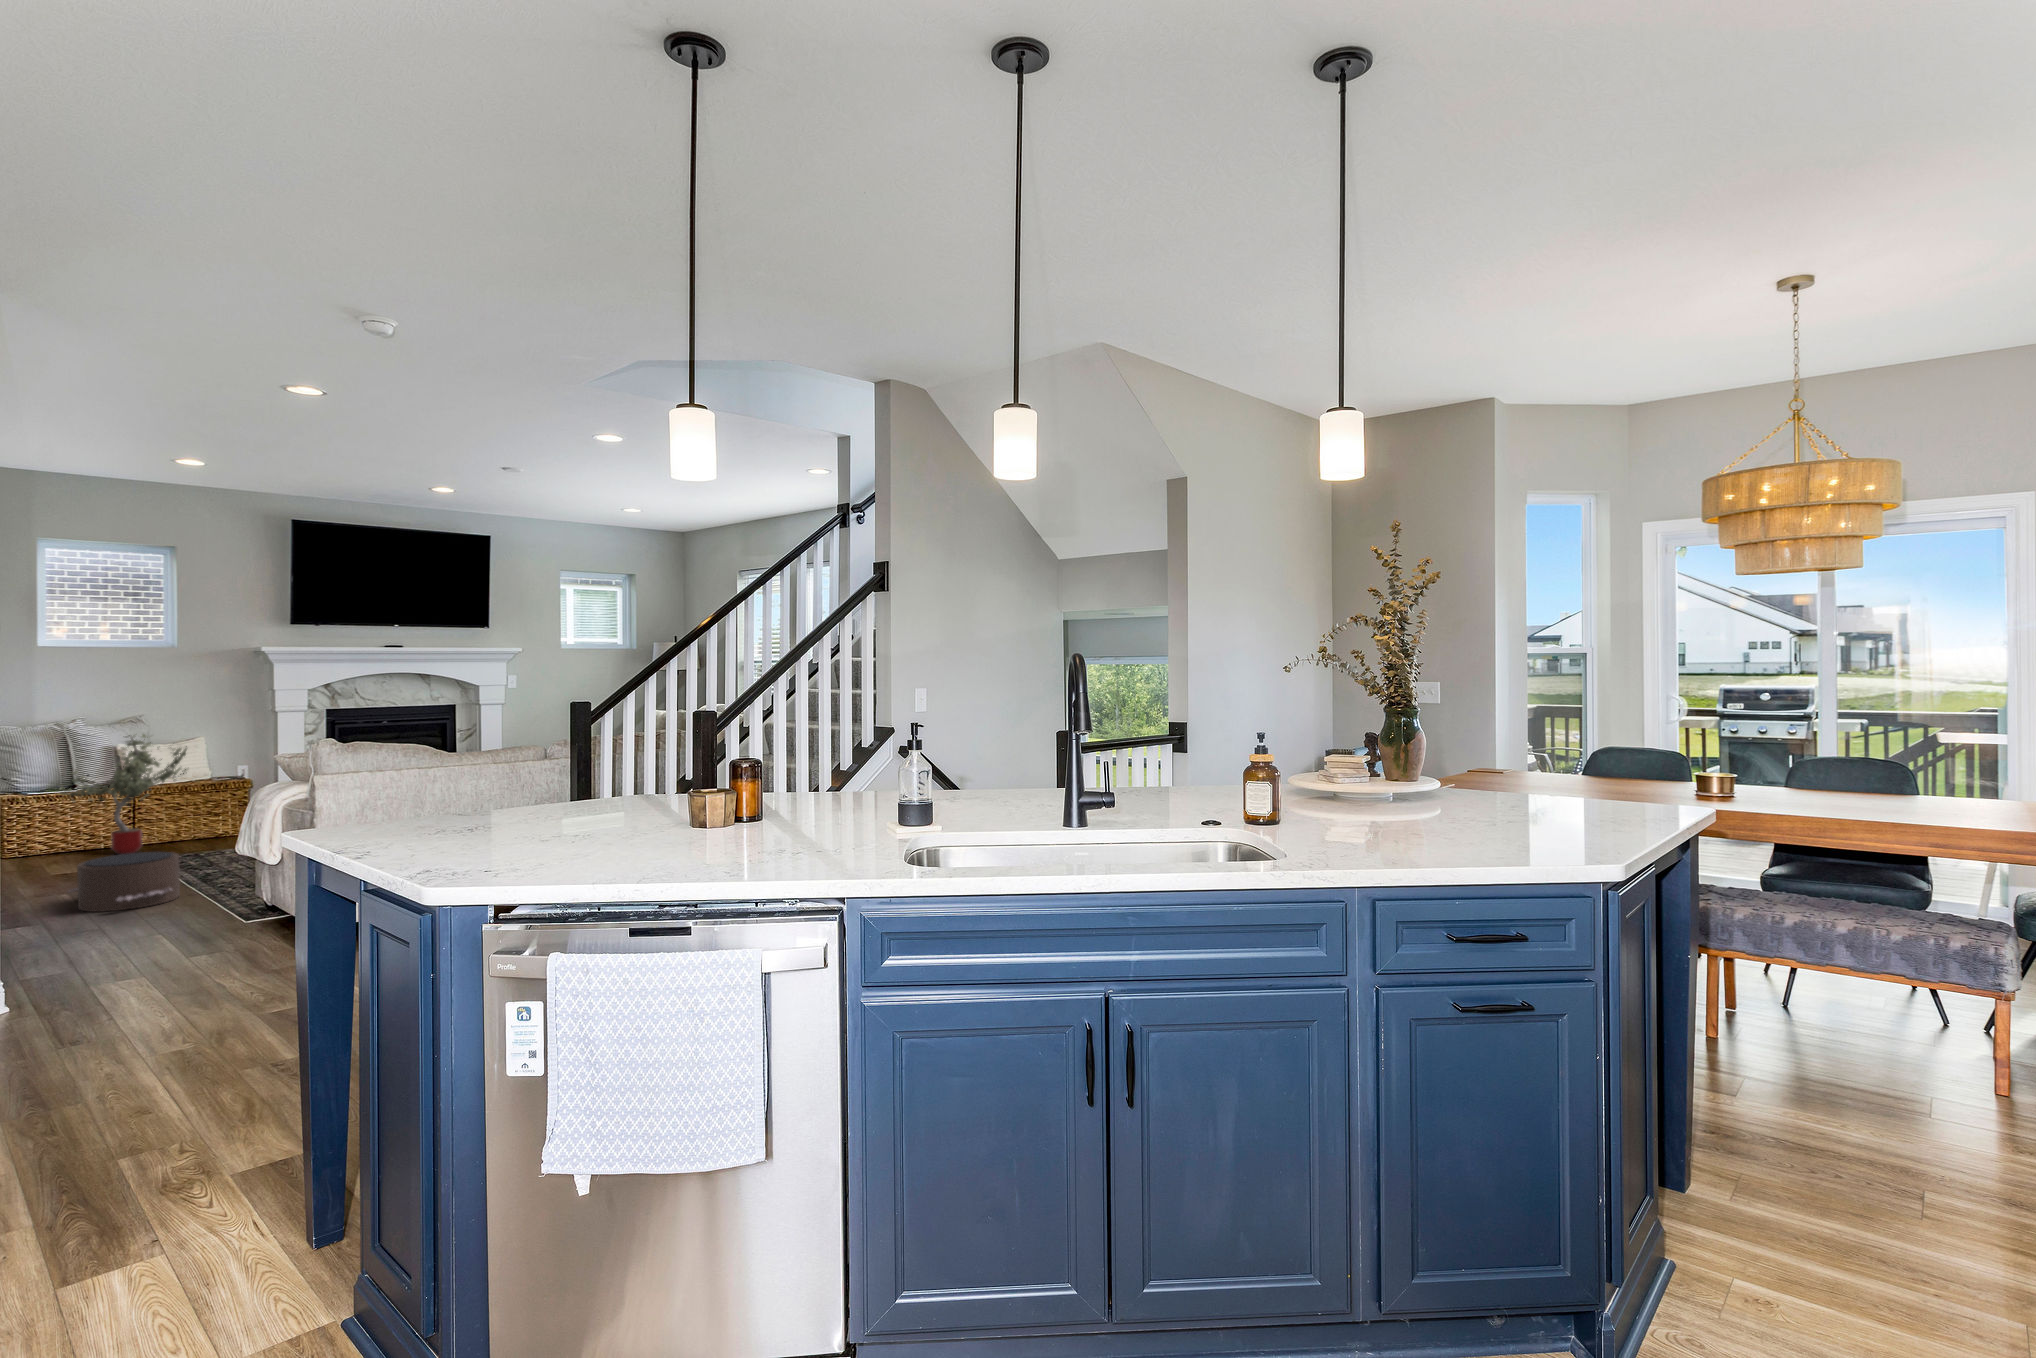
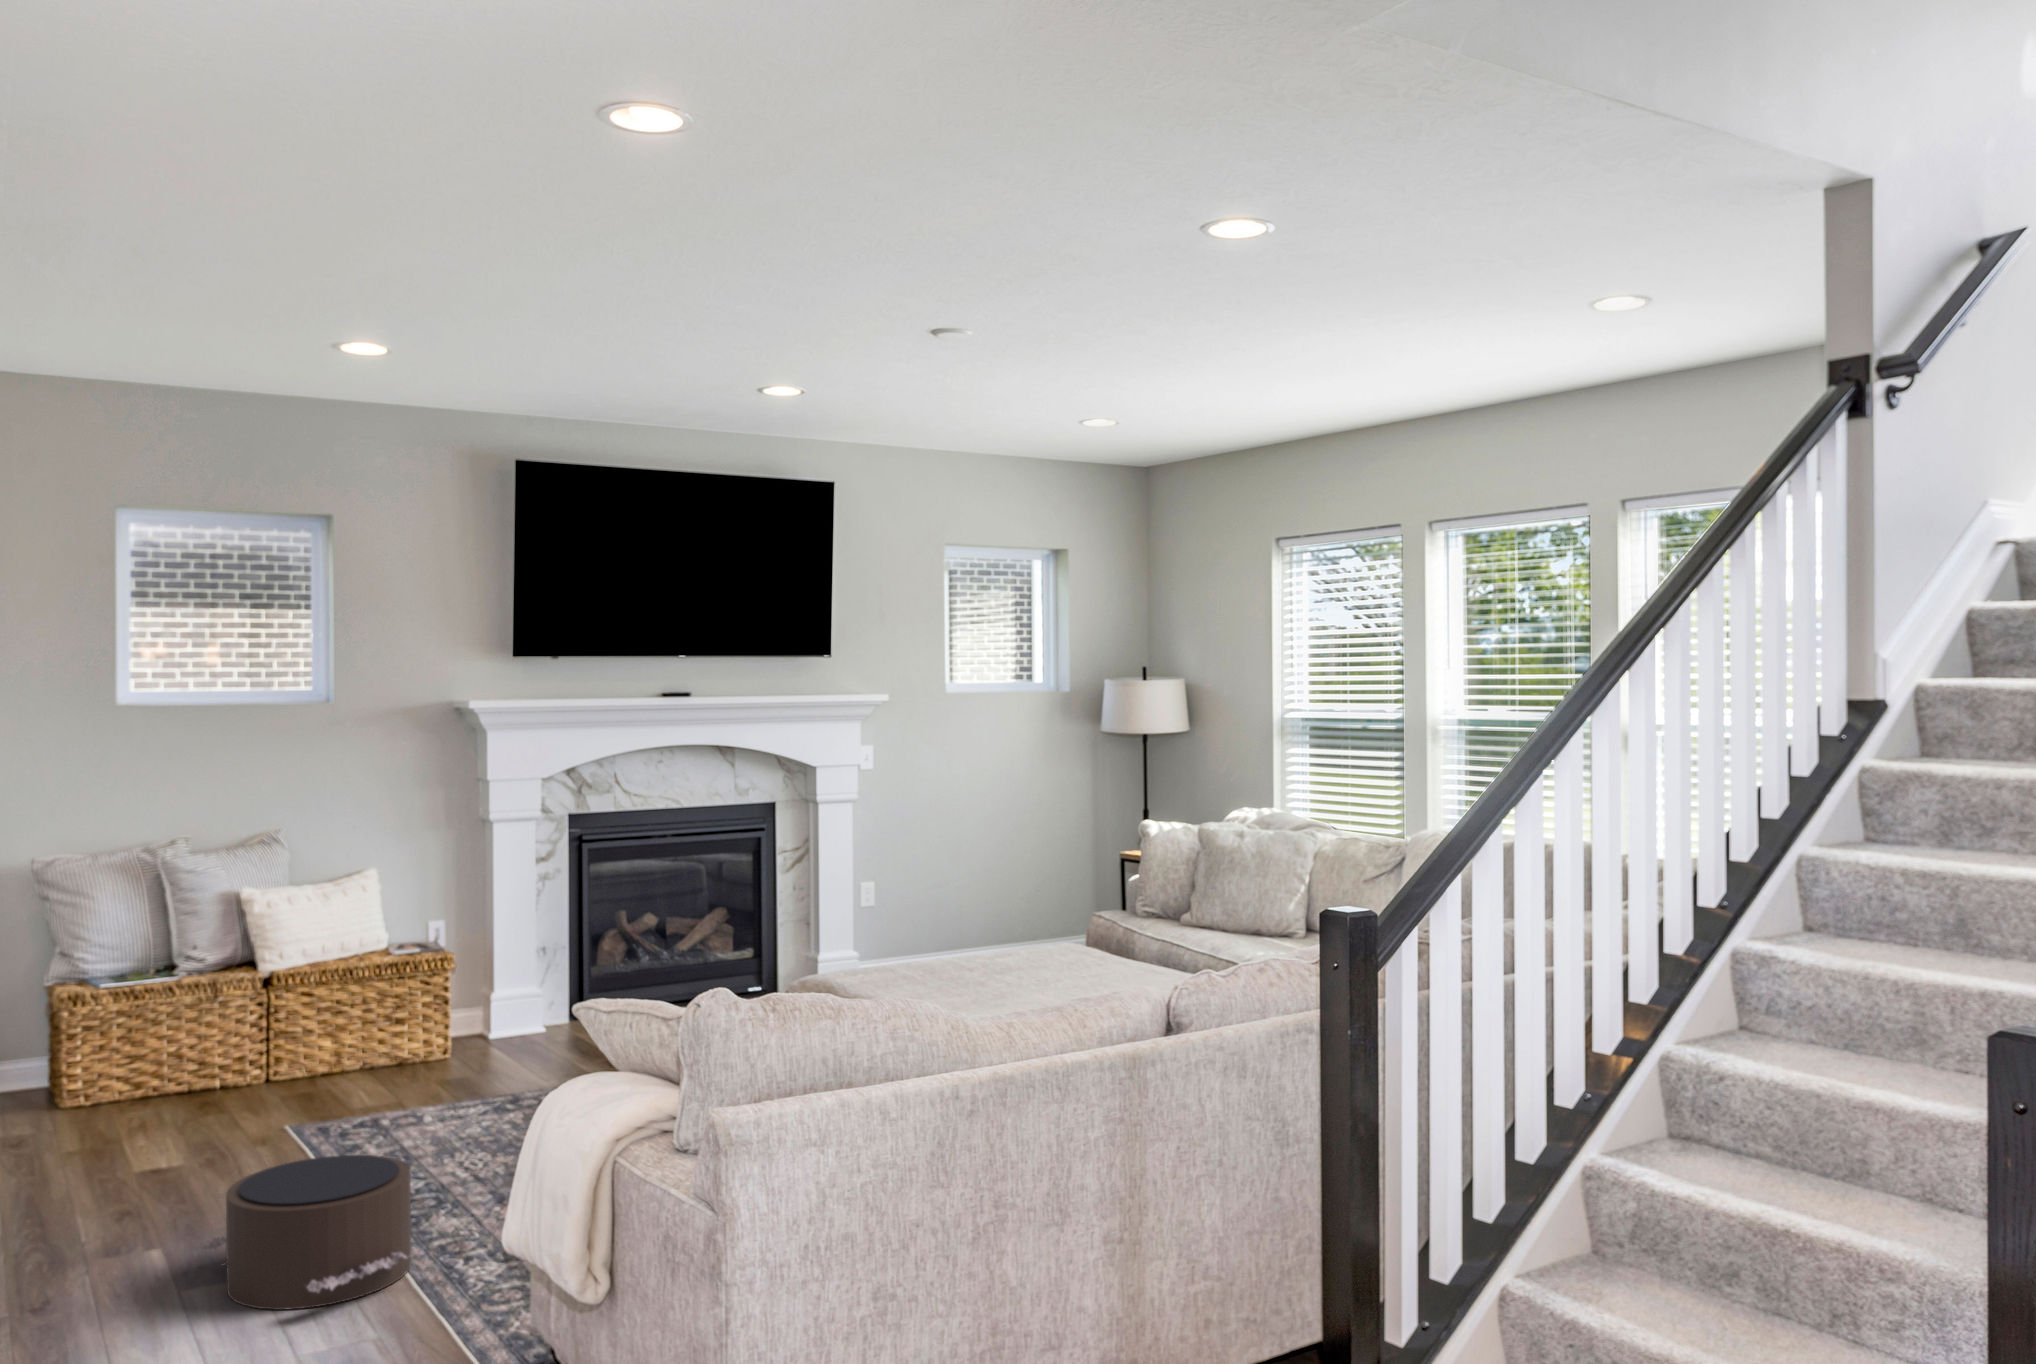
potted tree: present [60,734,187,854] -> none [149,867,366,1109]

